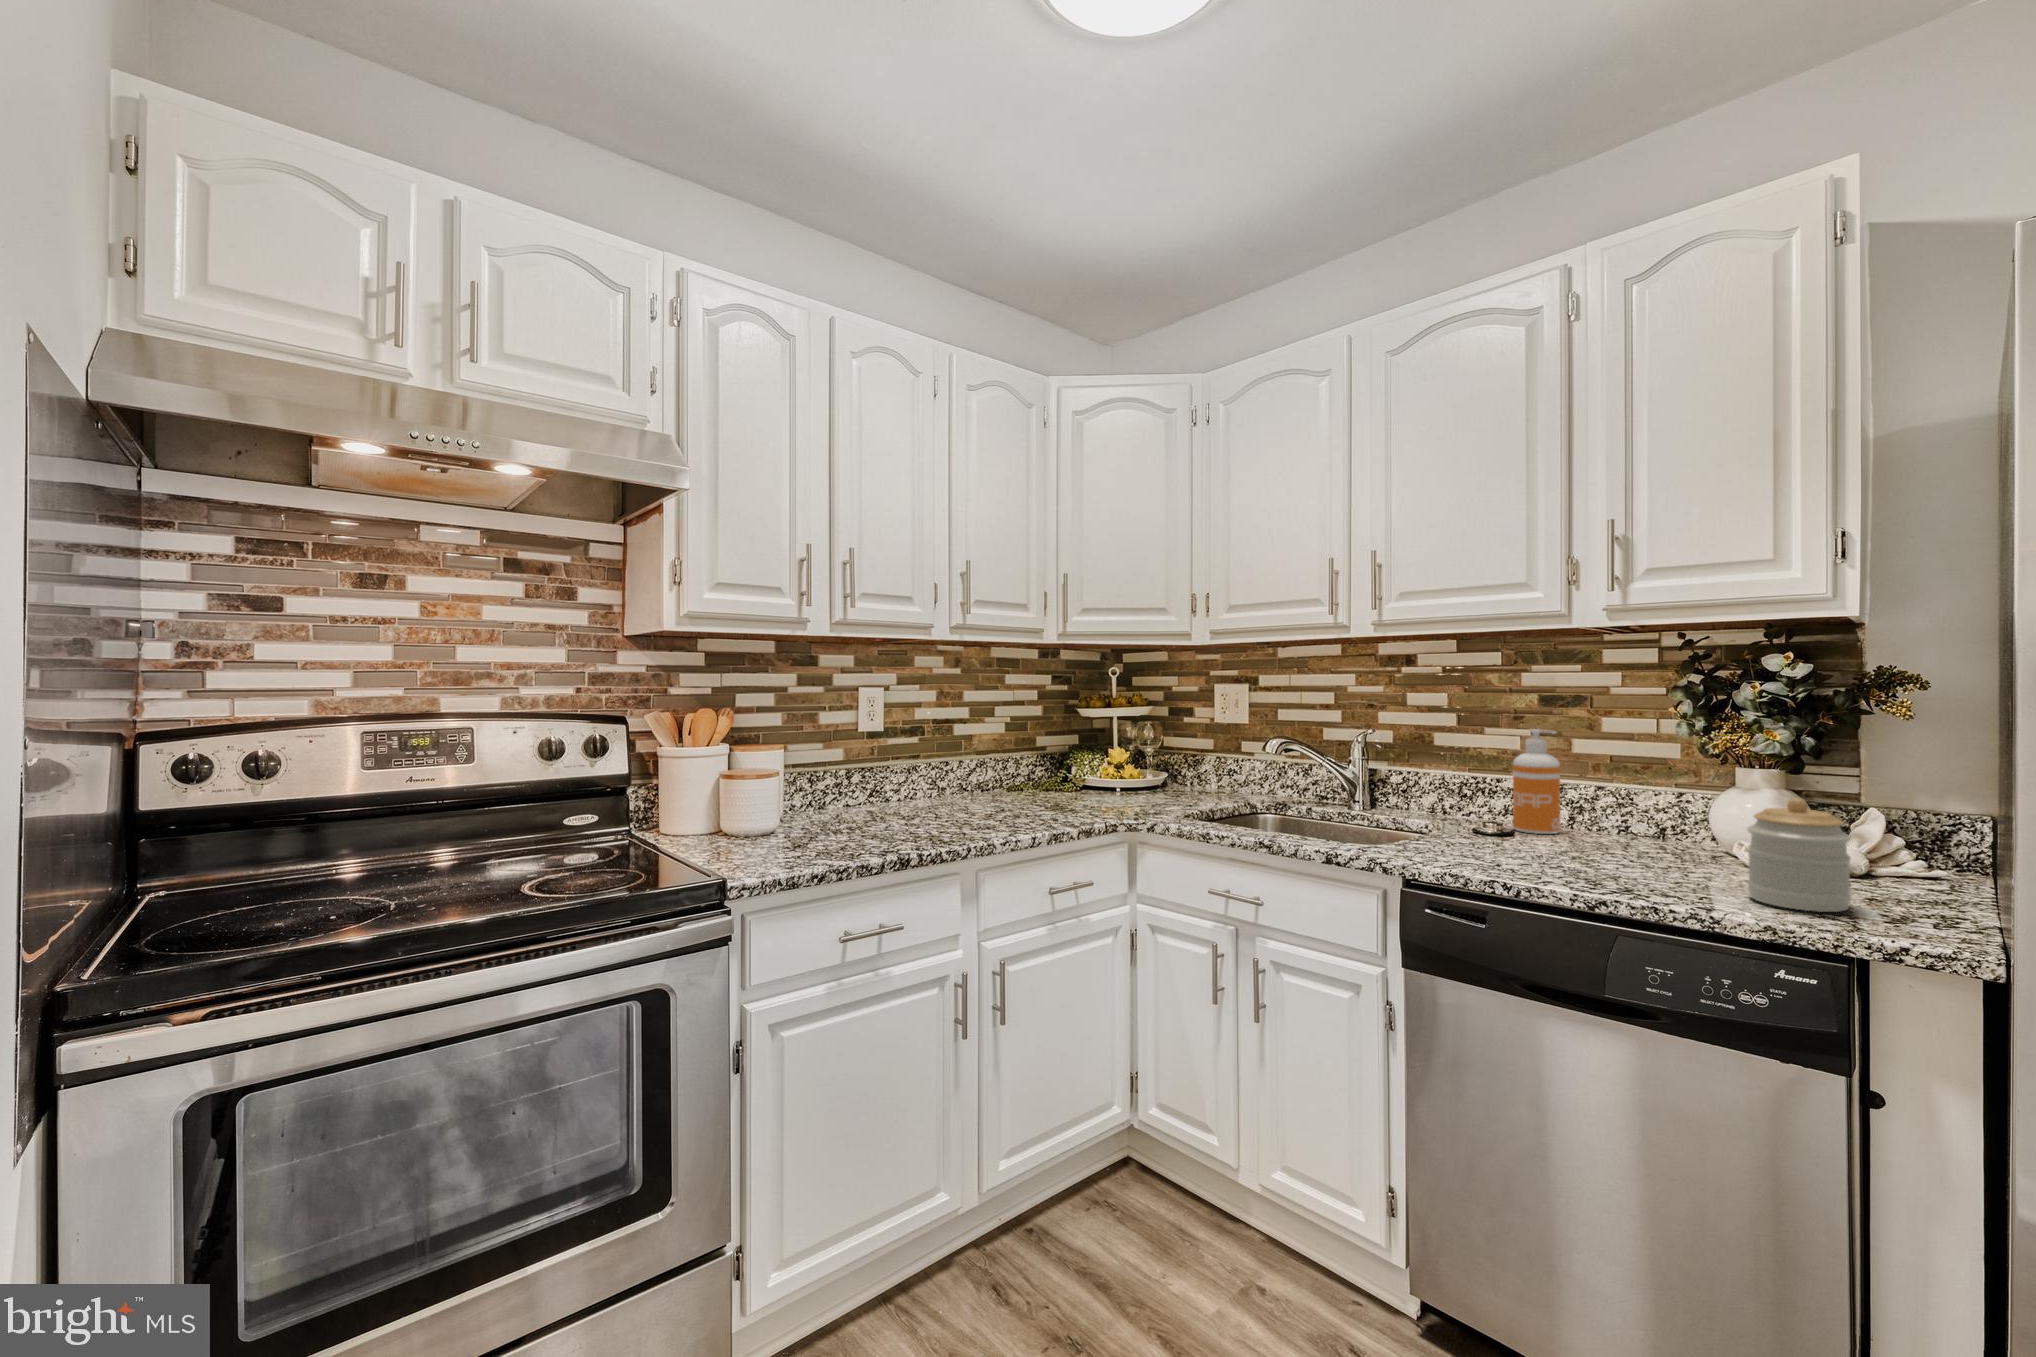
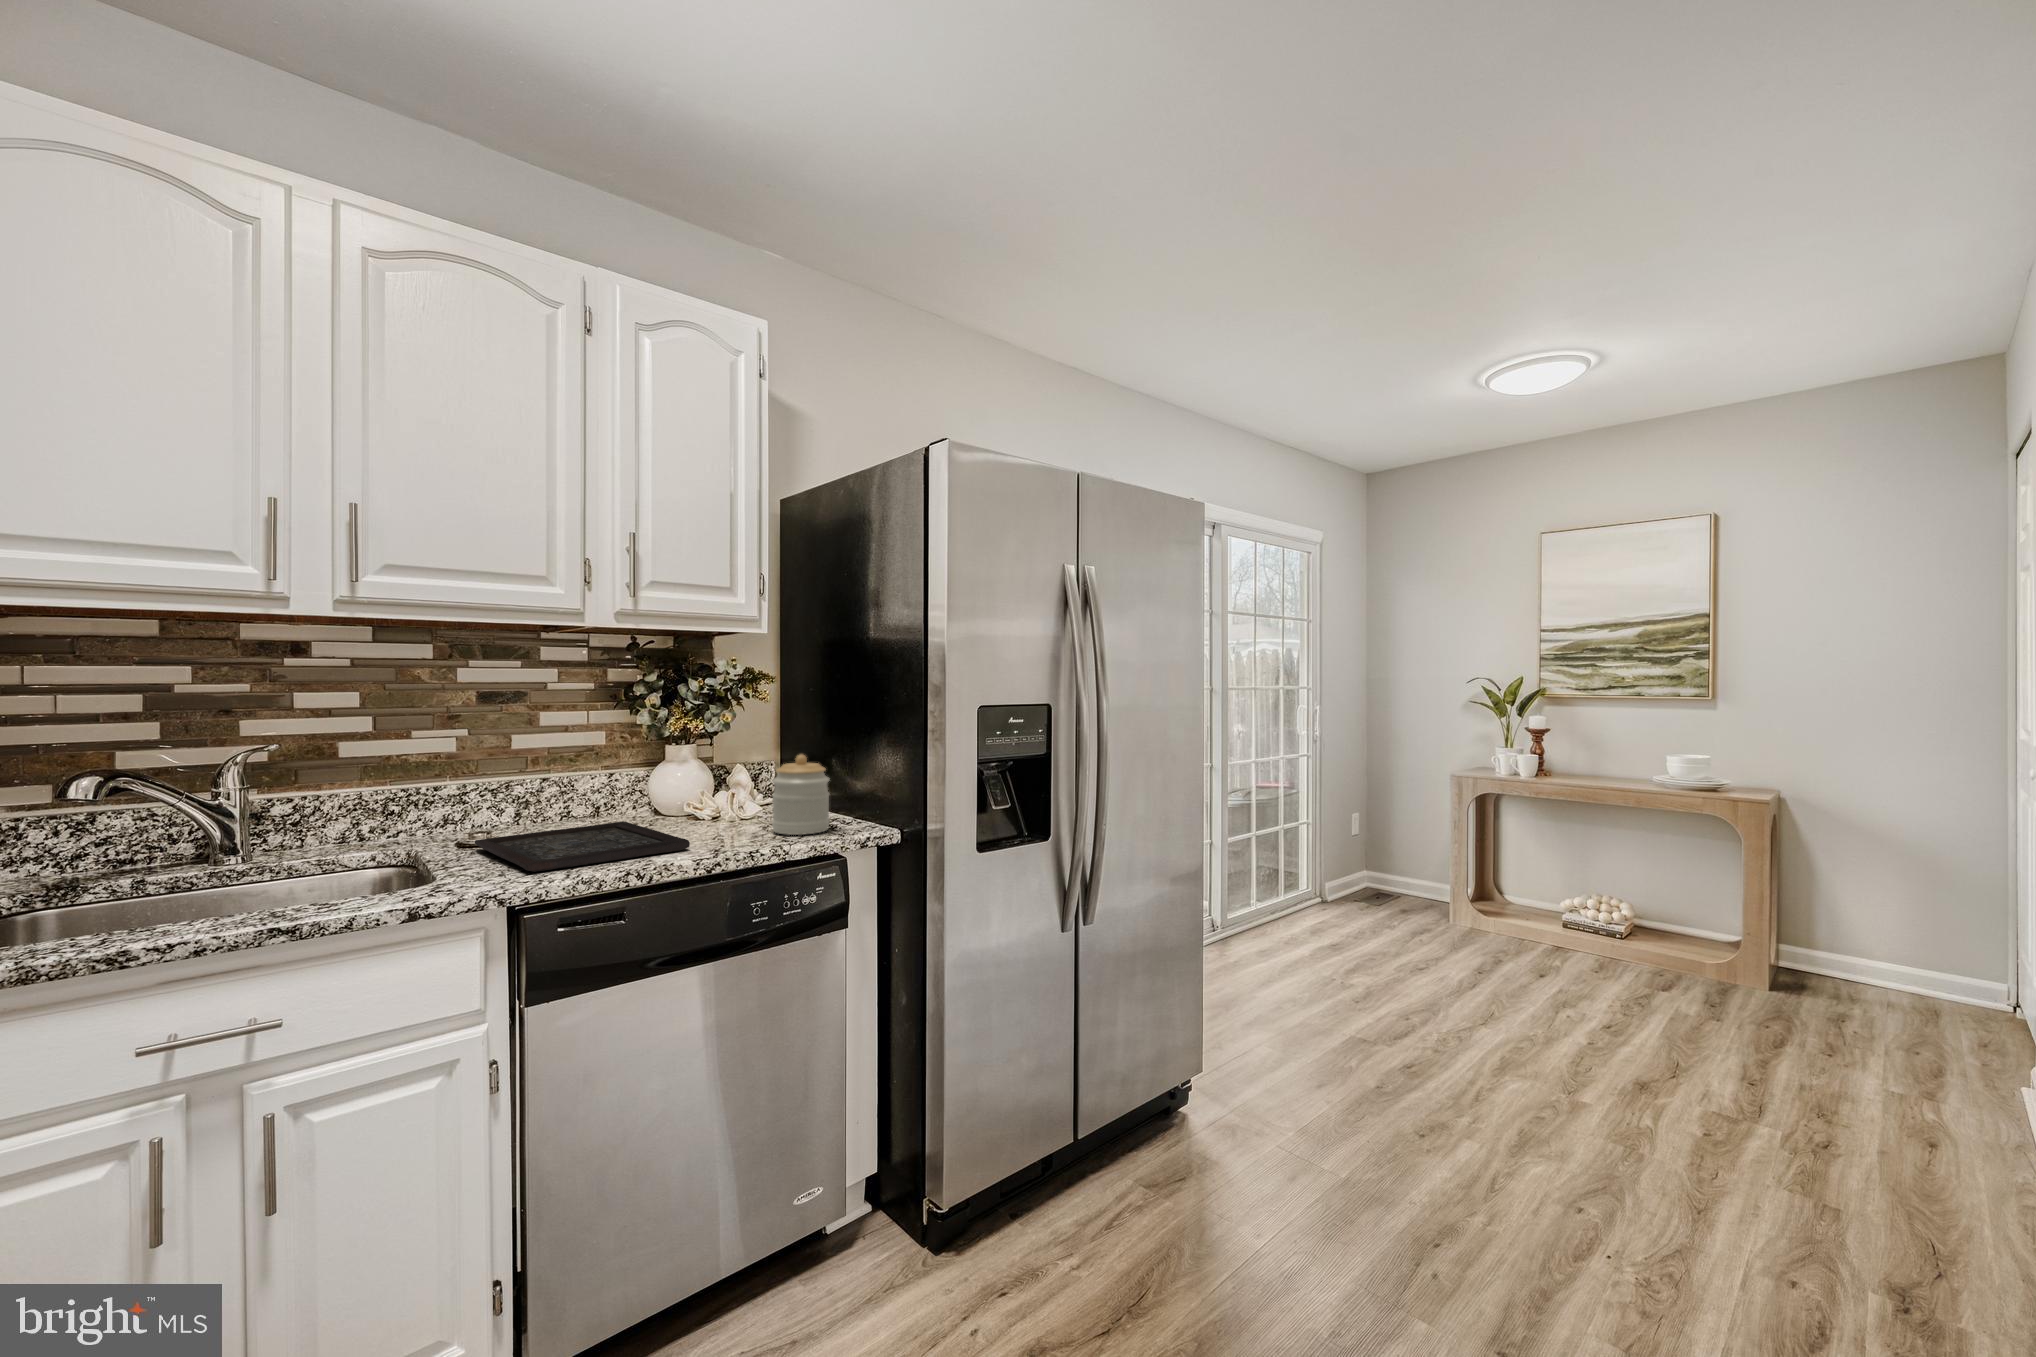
soap dispenser: present [1513,729,1560,834] -> none [473,726,524,838]
tray: none [1429,827,1634,878] -> present [475,821,690,872]

